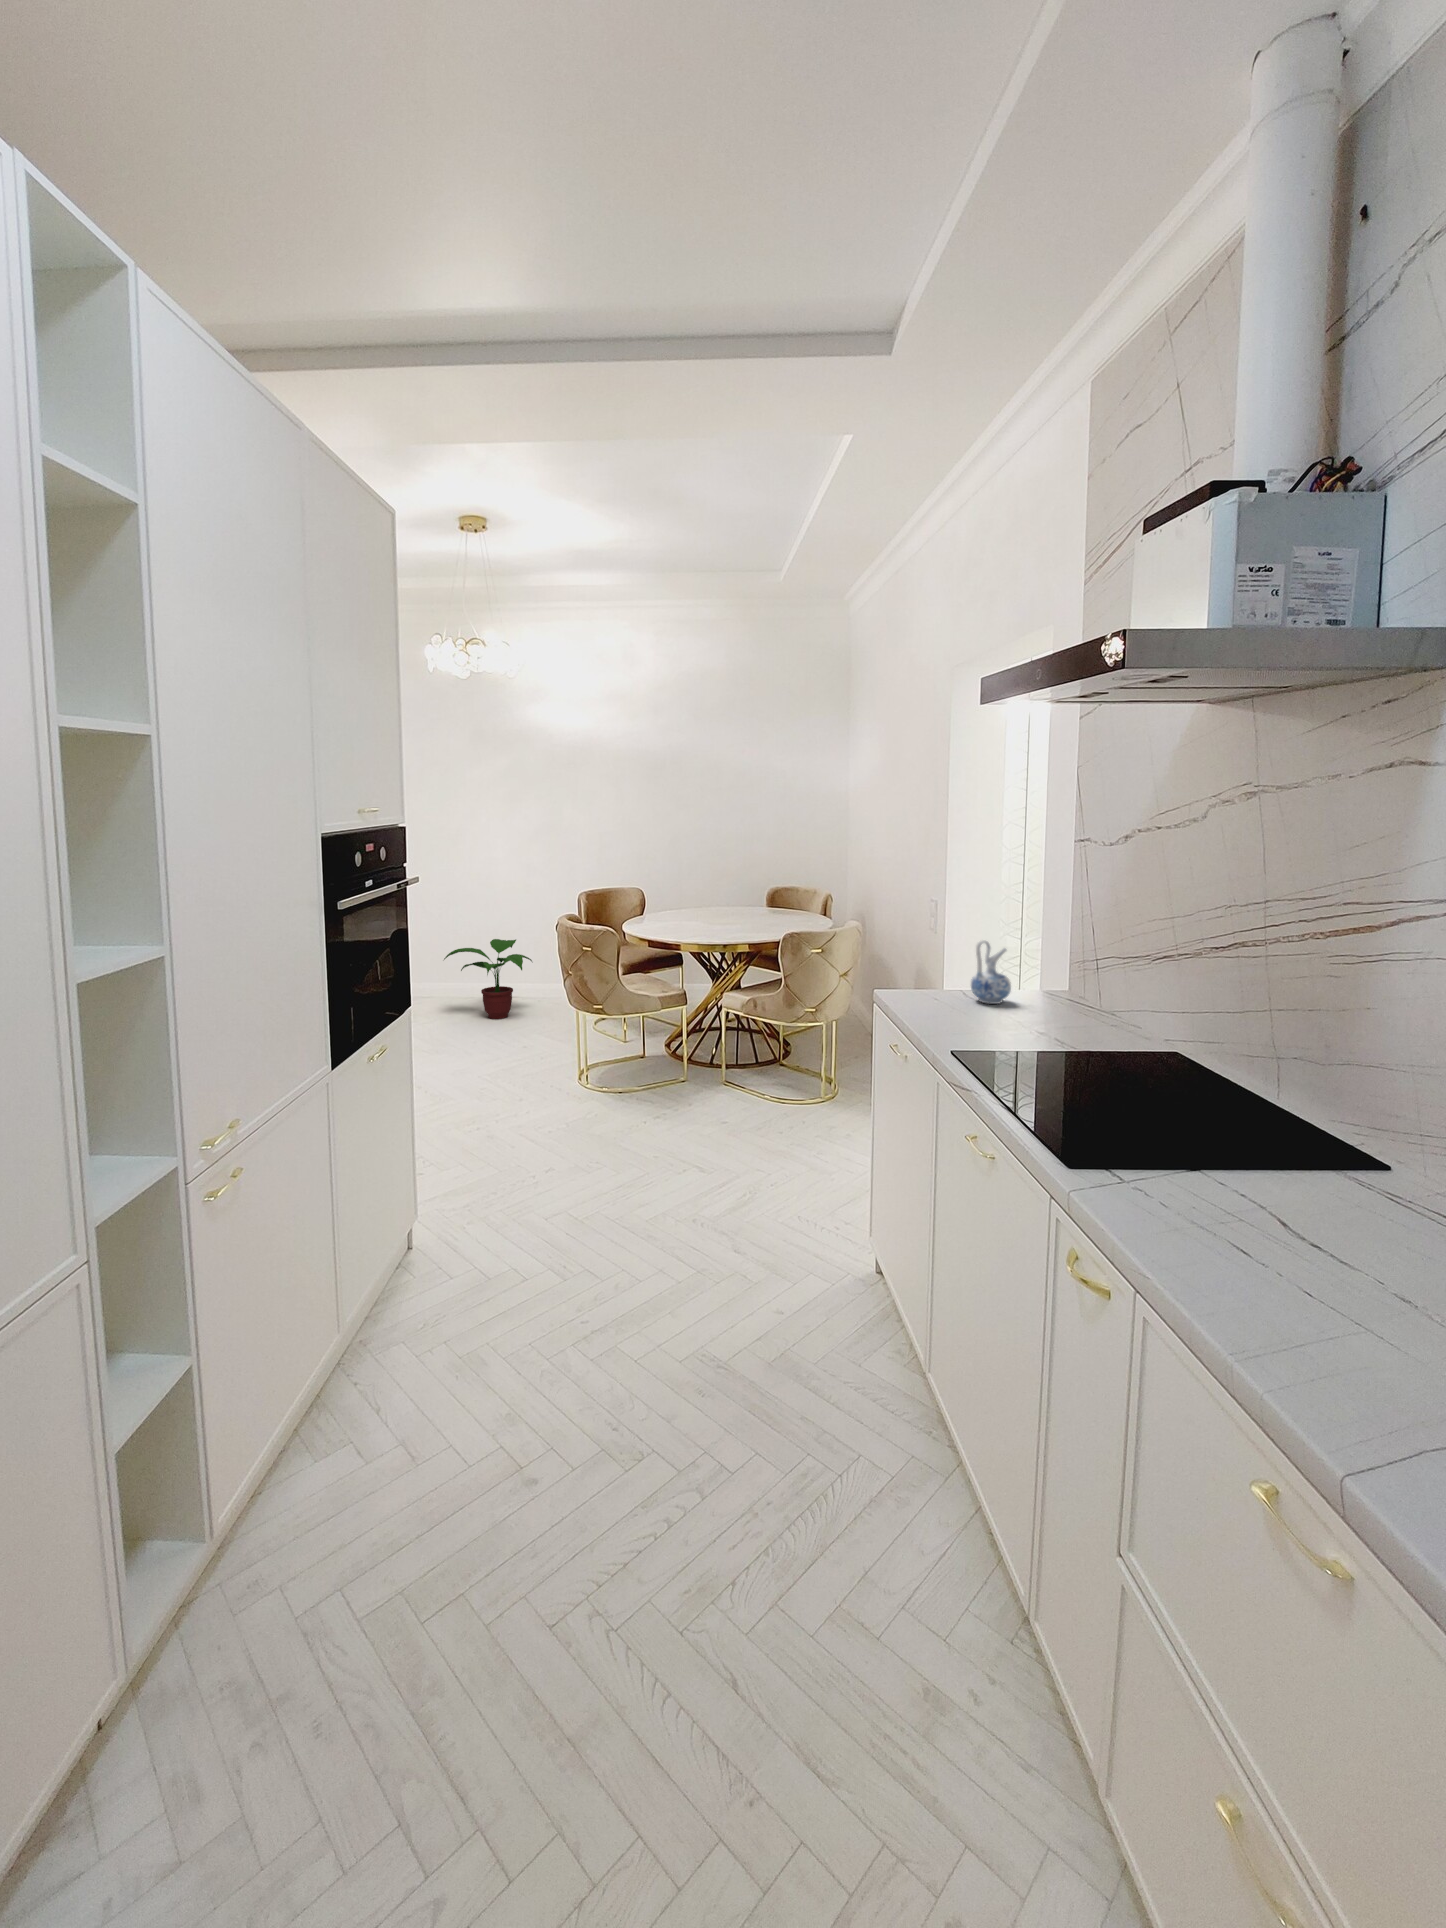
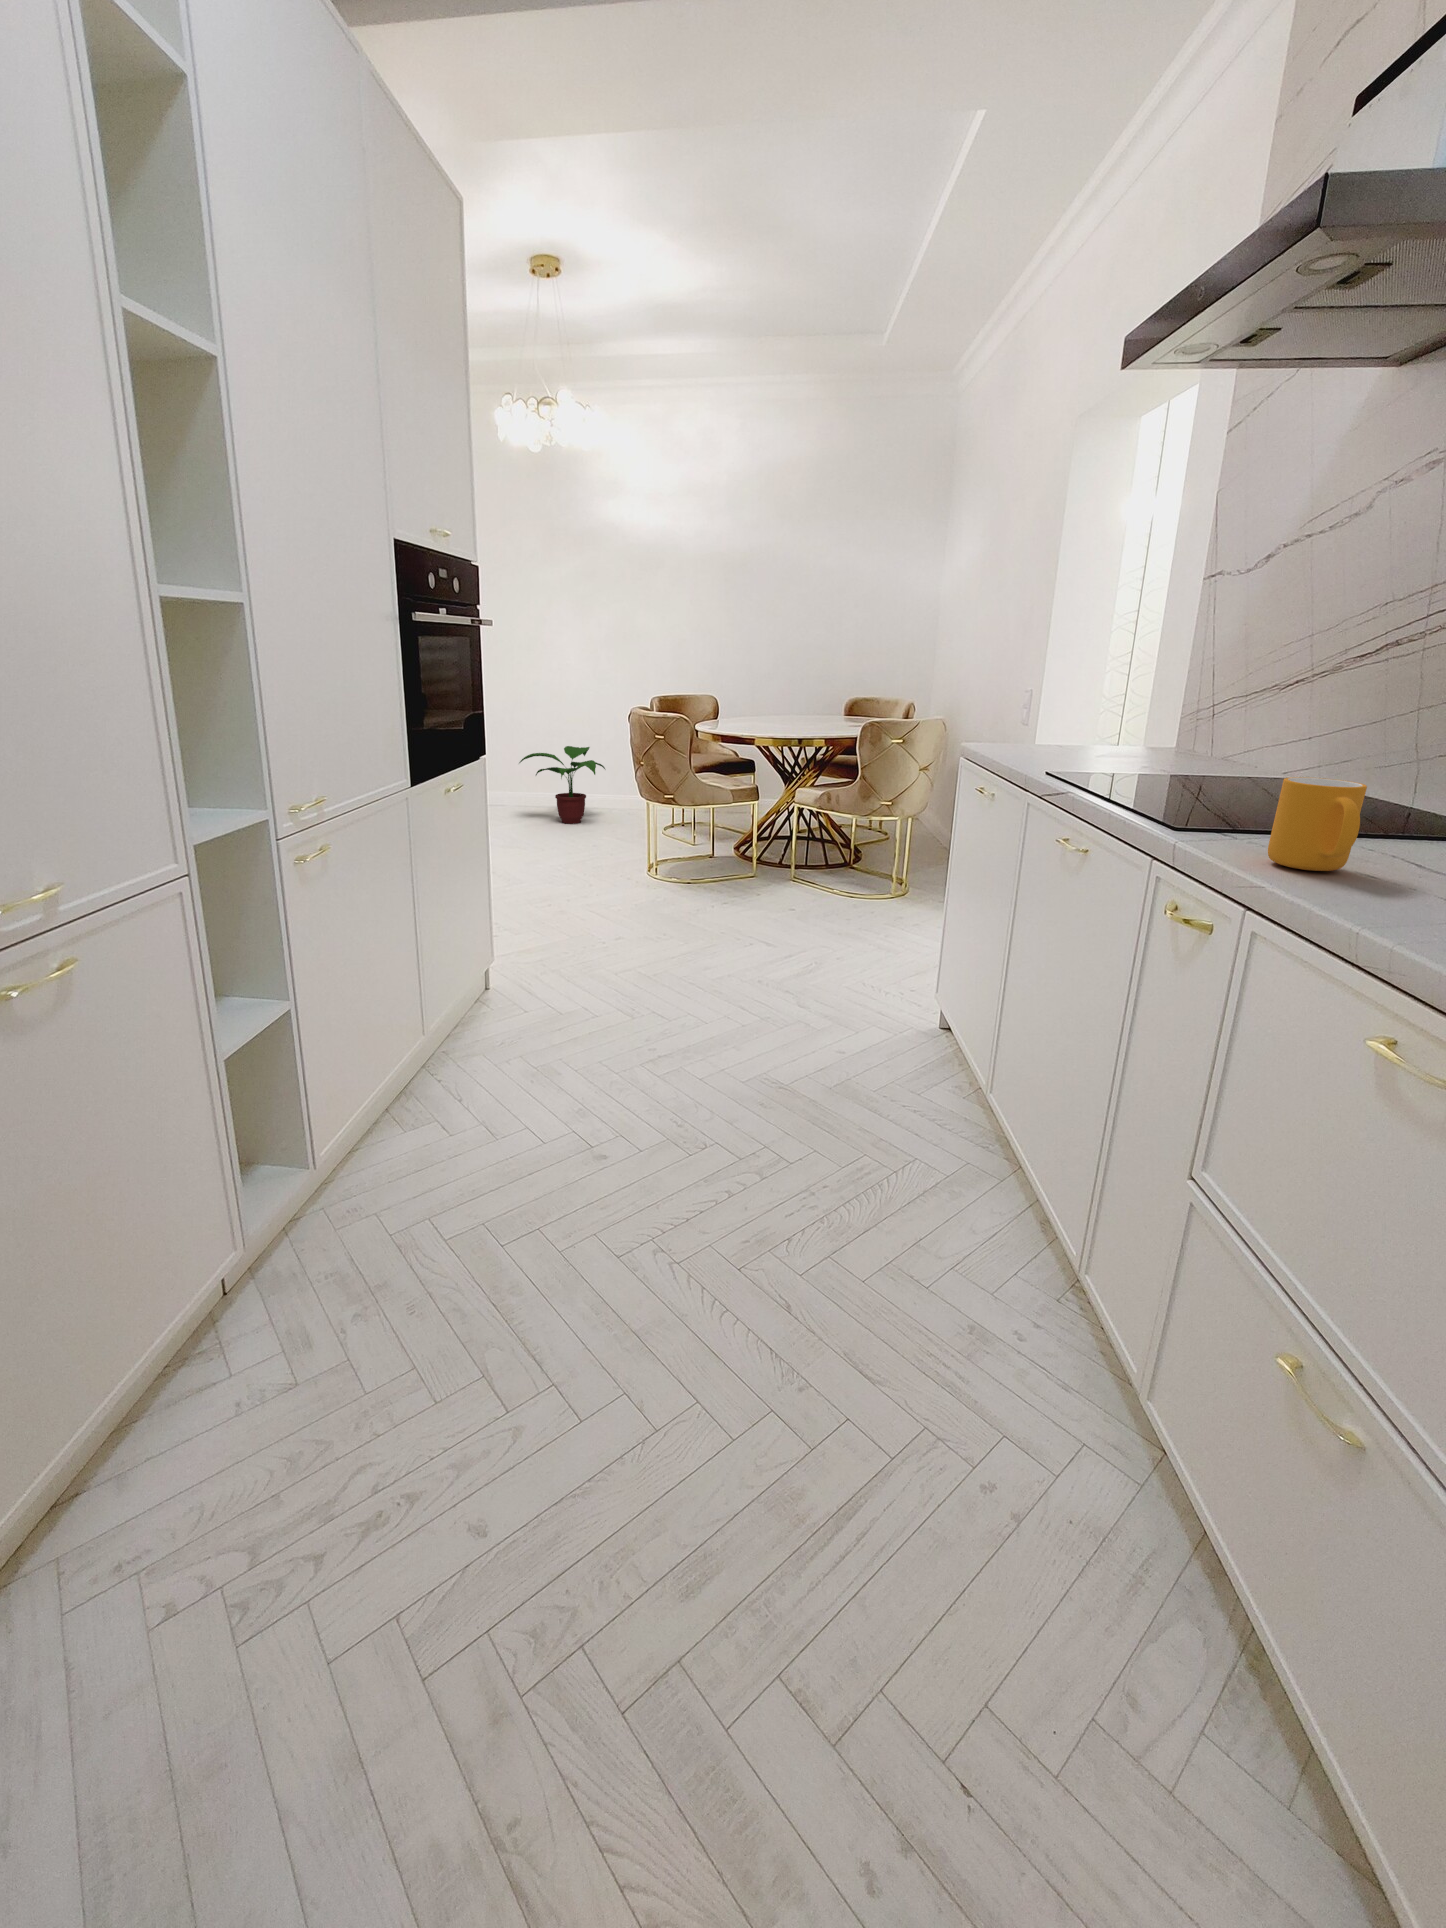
ceramic pitcher: present [971,940,1011,1004] -> none [1064,682,1109,752]
mug: none [1156,1145,1232,1243] -> present [1268,777,1367,871]

